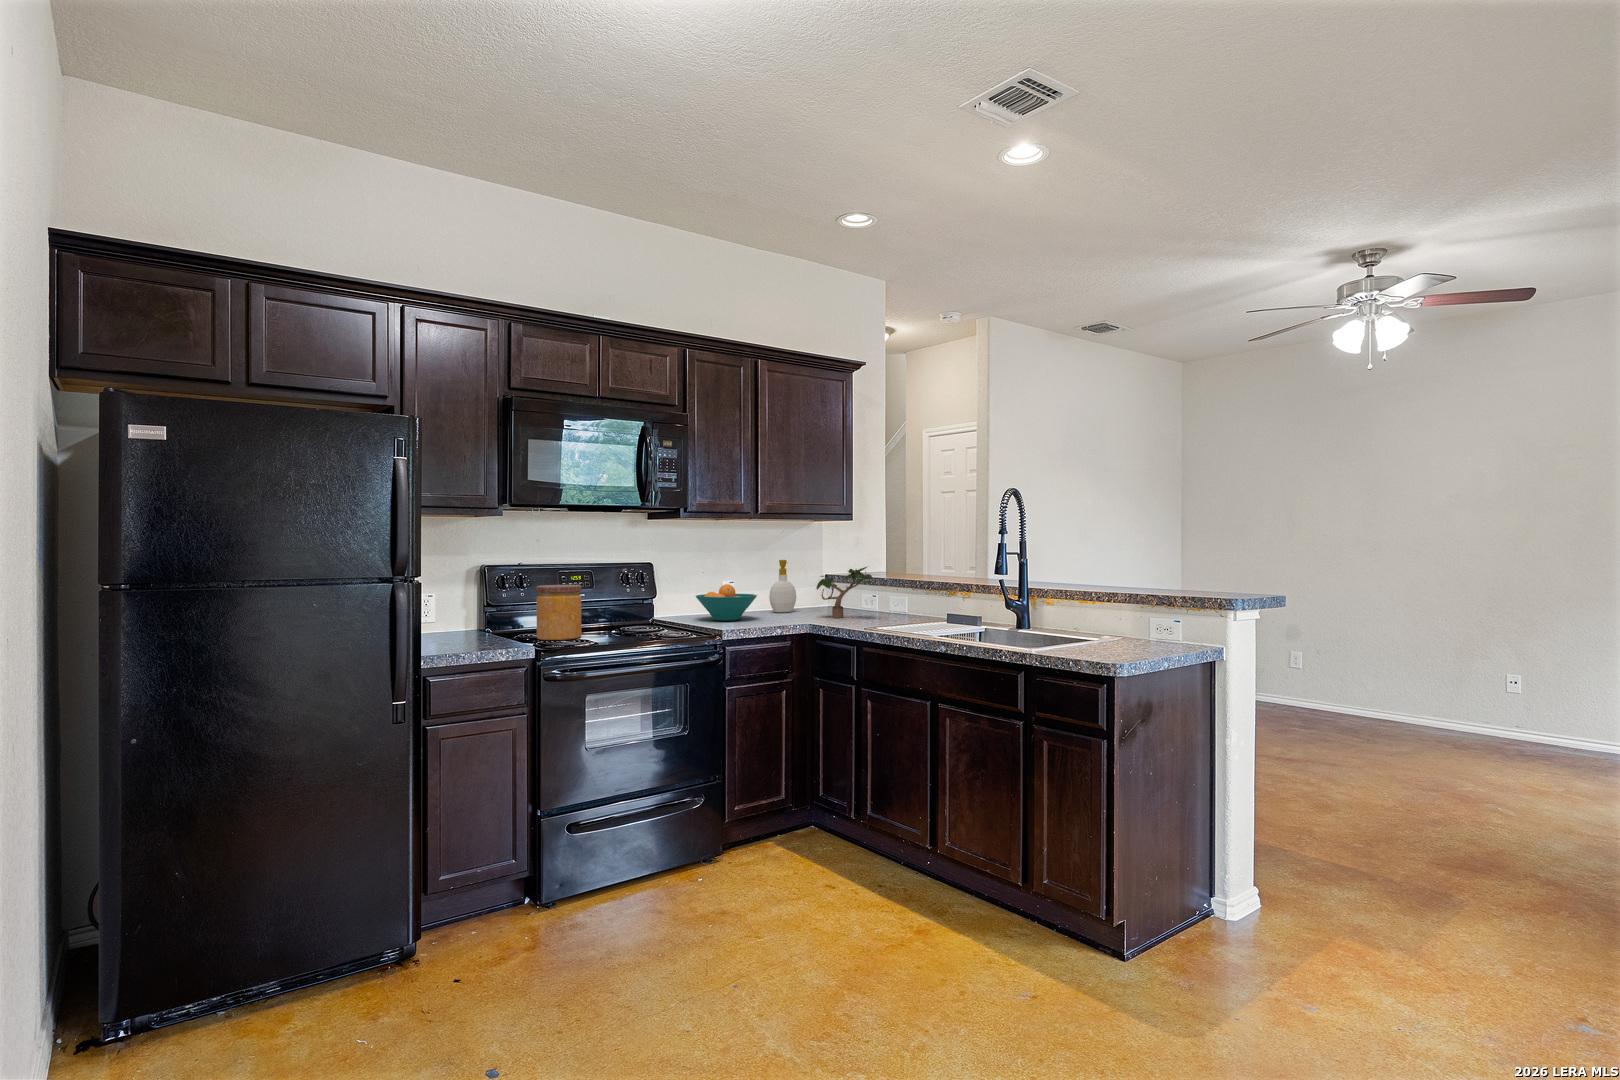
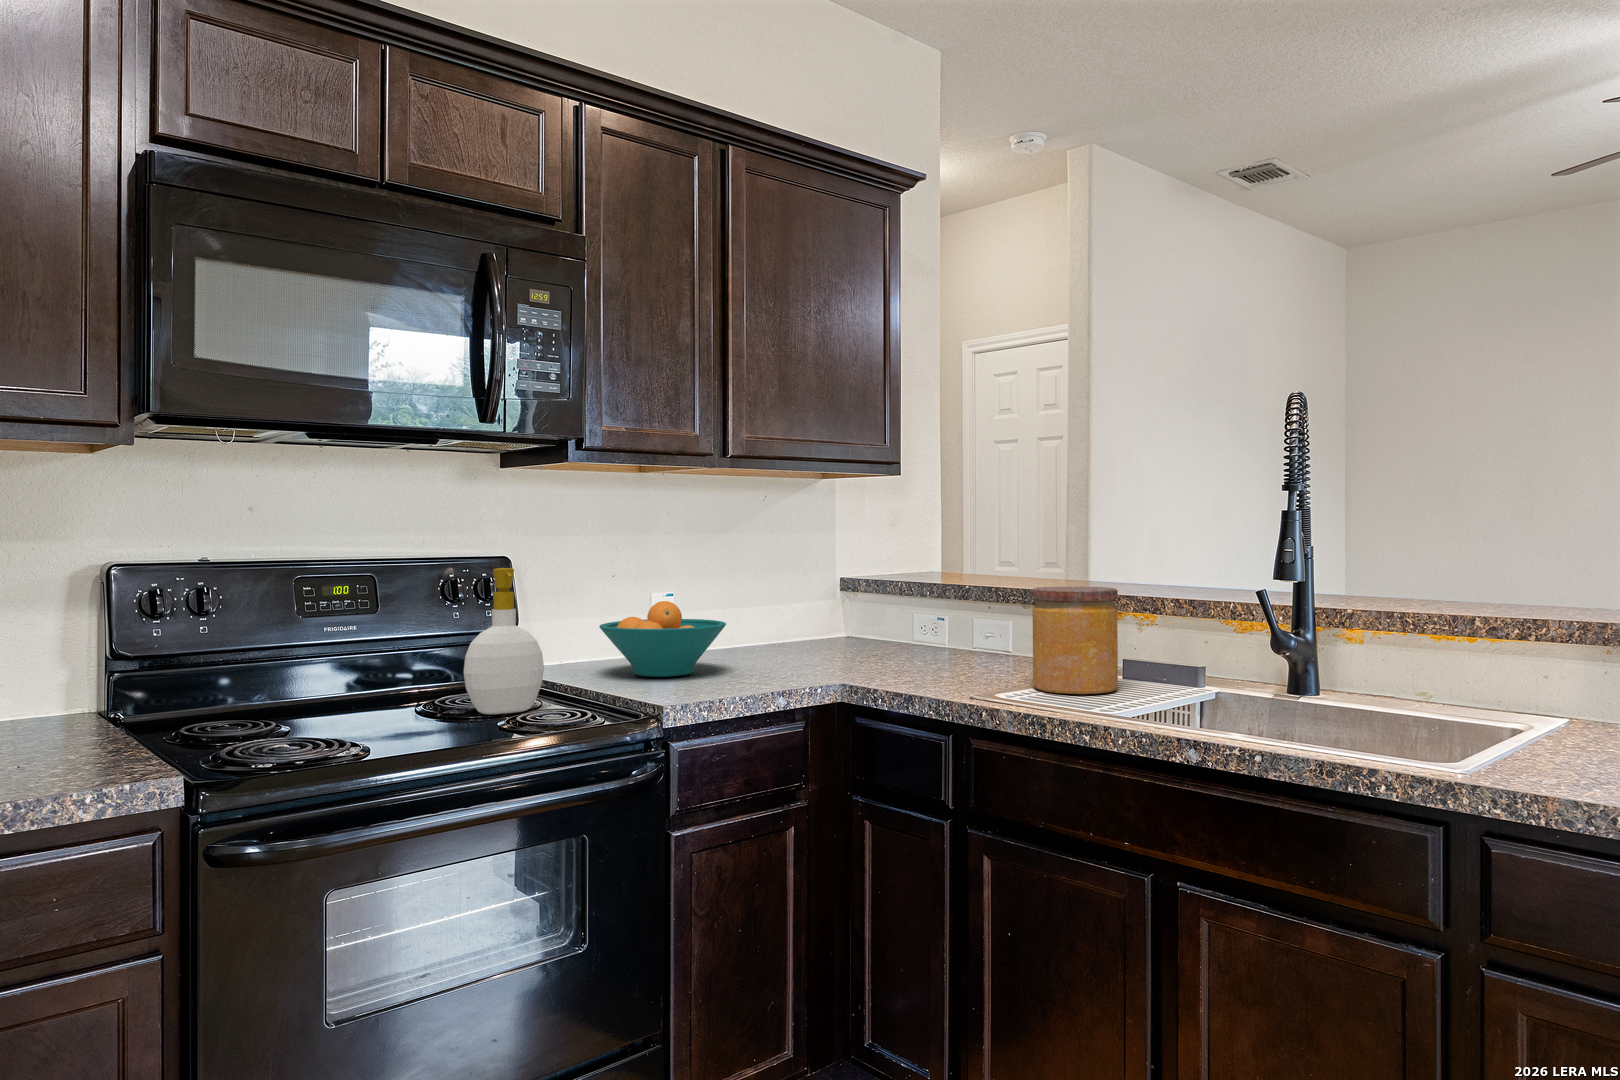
soap bottle: present [769,560,796,613] -> present [464,568,544,715]
potted plant: present [816,567,872,618] -> none [830,559,983,667]
jar: present [536,585,582,640] -> present [1032,586,1118,694]

